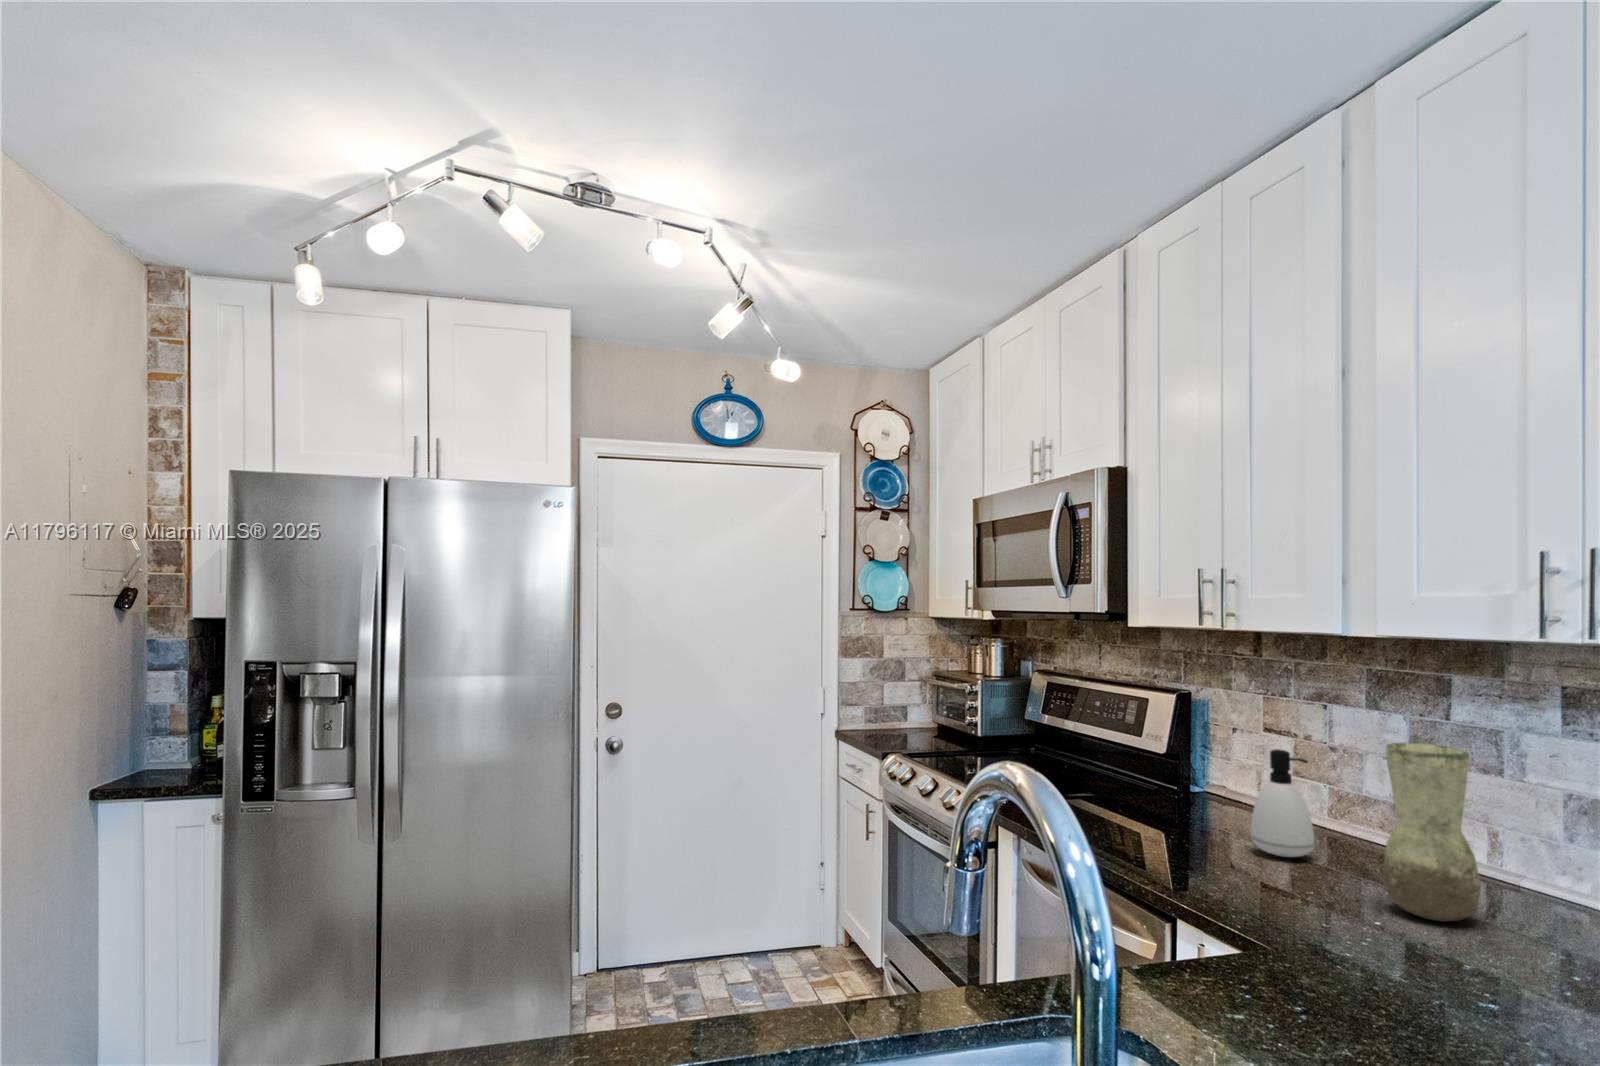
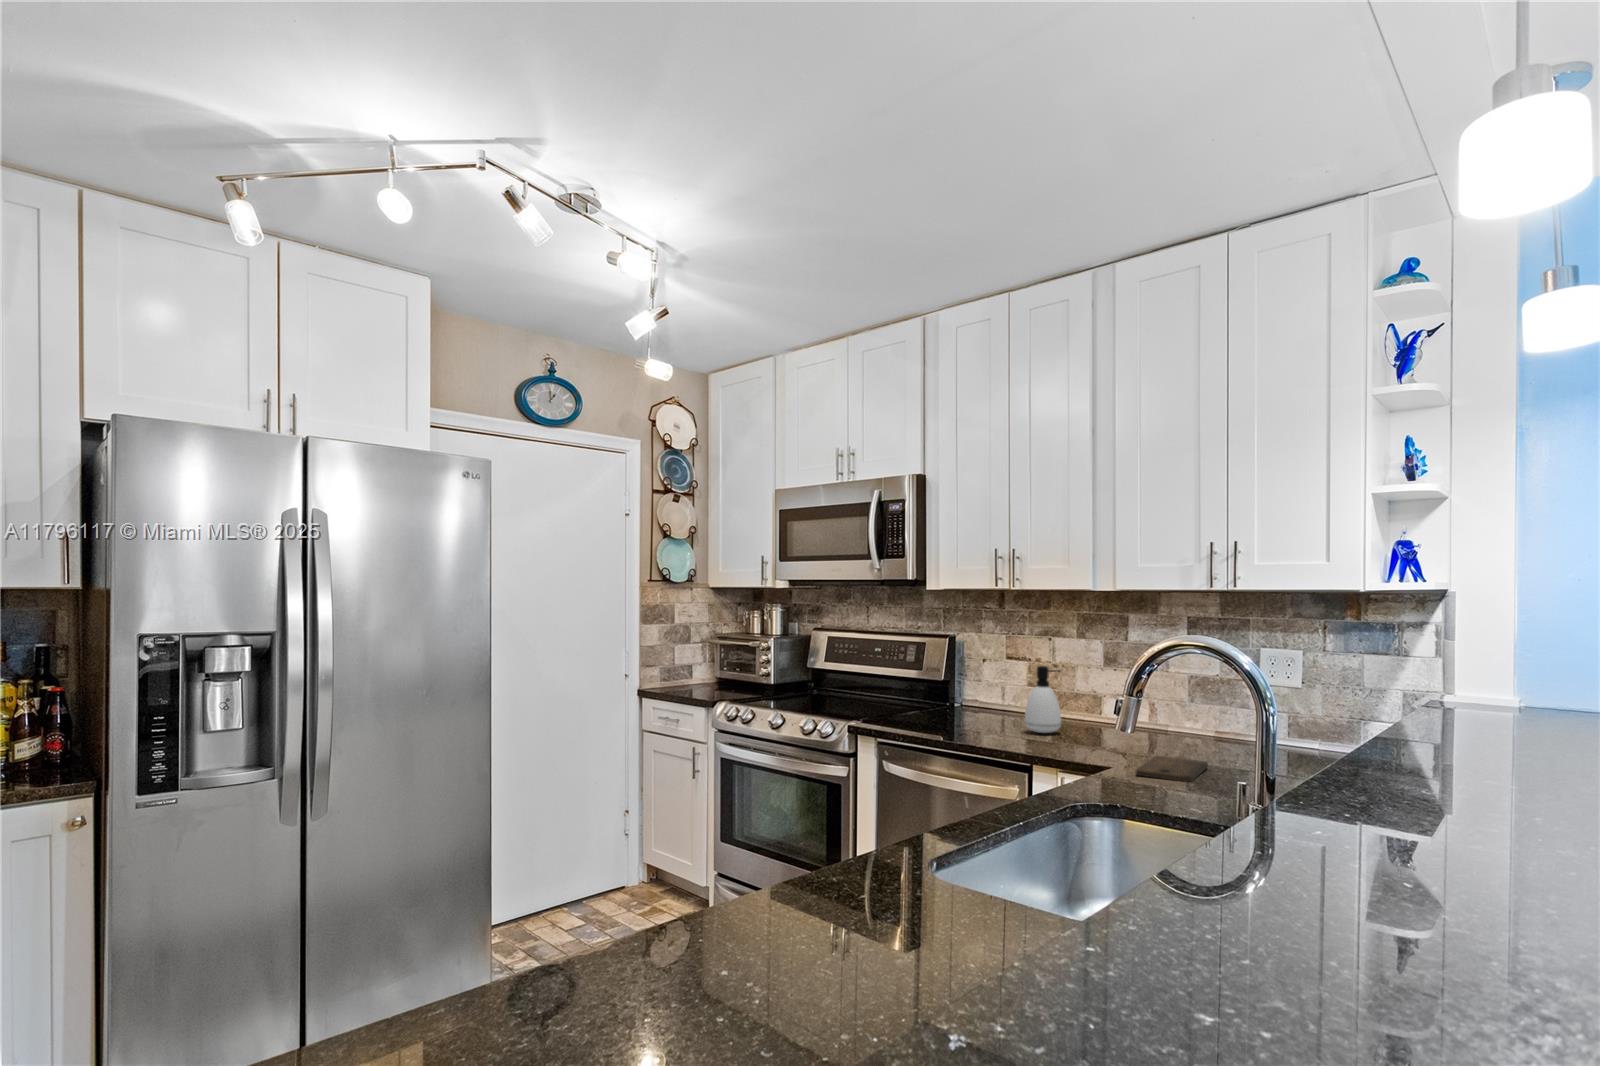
vase: present [1383,743,1481,922] -> none [1116,652,1165,750]
cutting board: none [1347,943,1536,1024] -> present [1136,756,1208,782]

